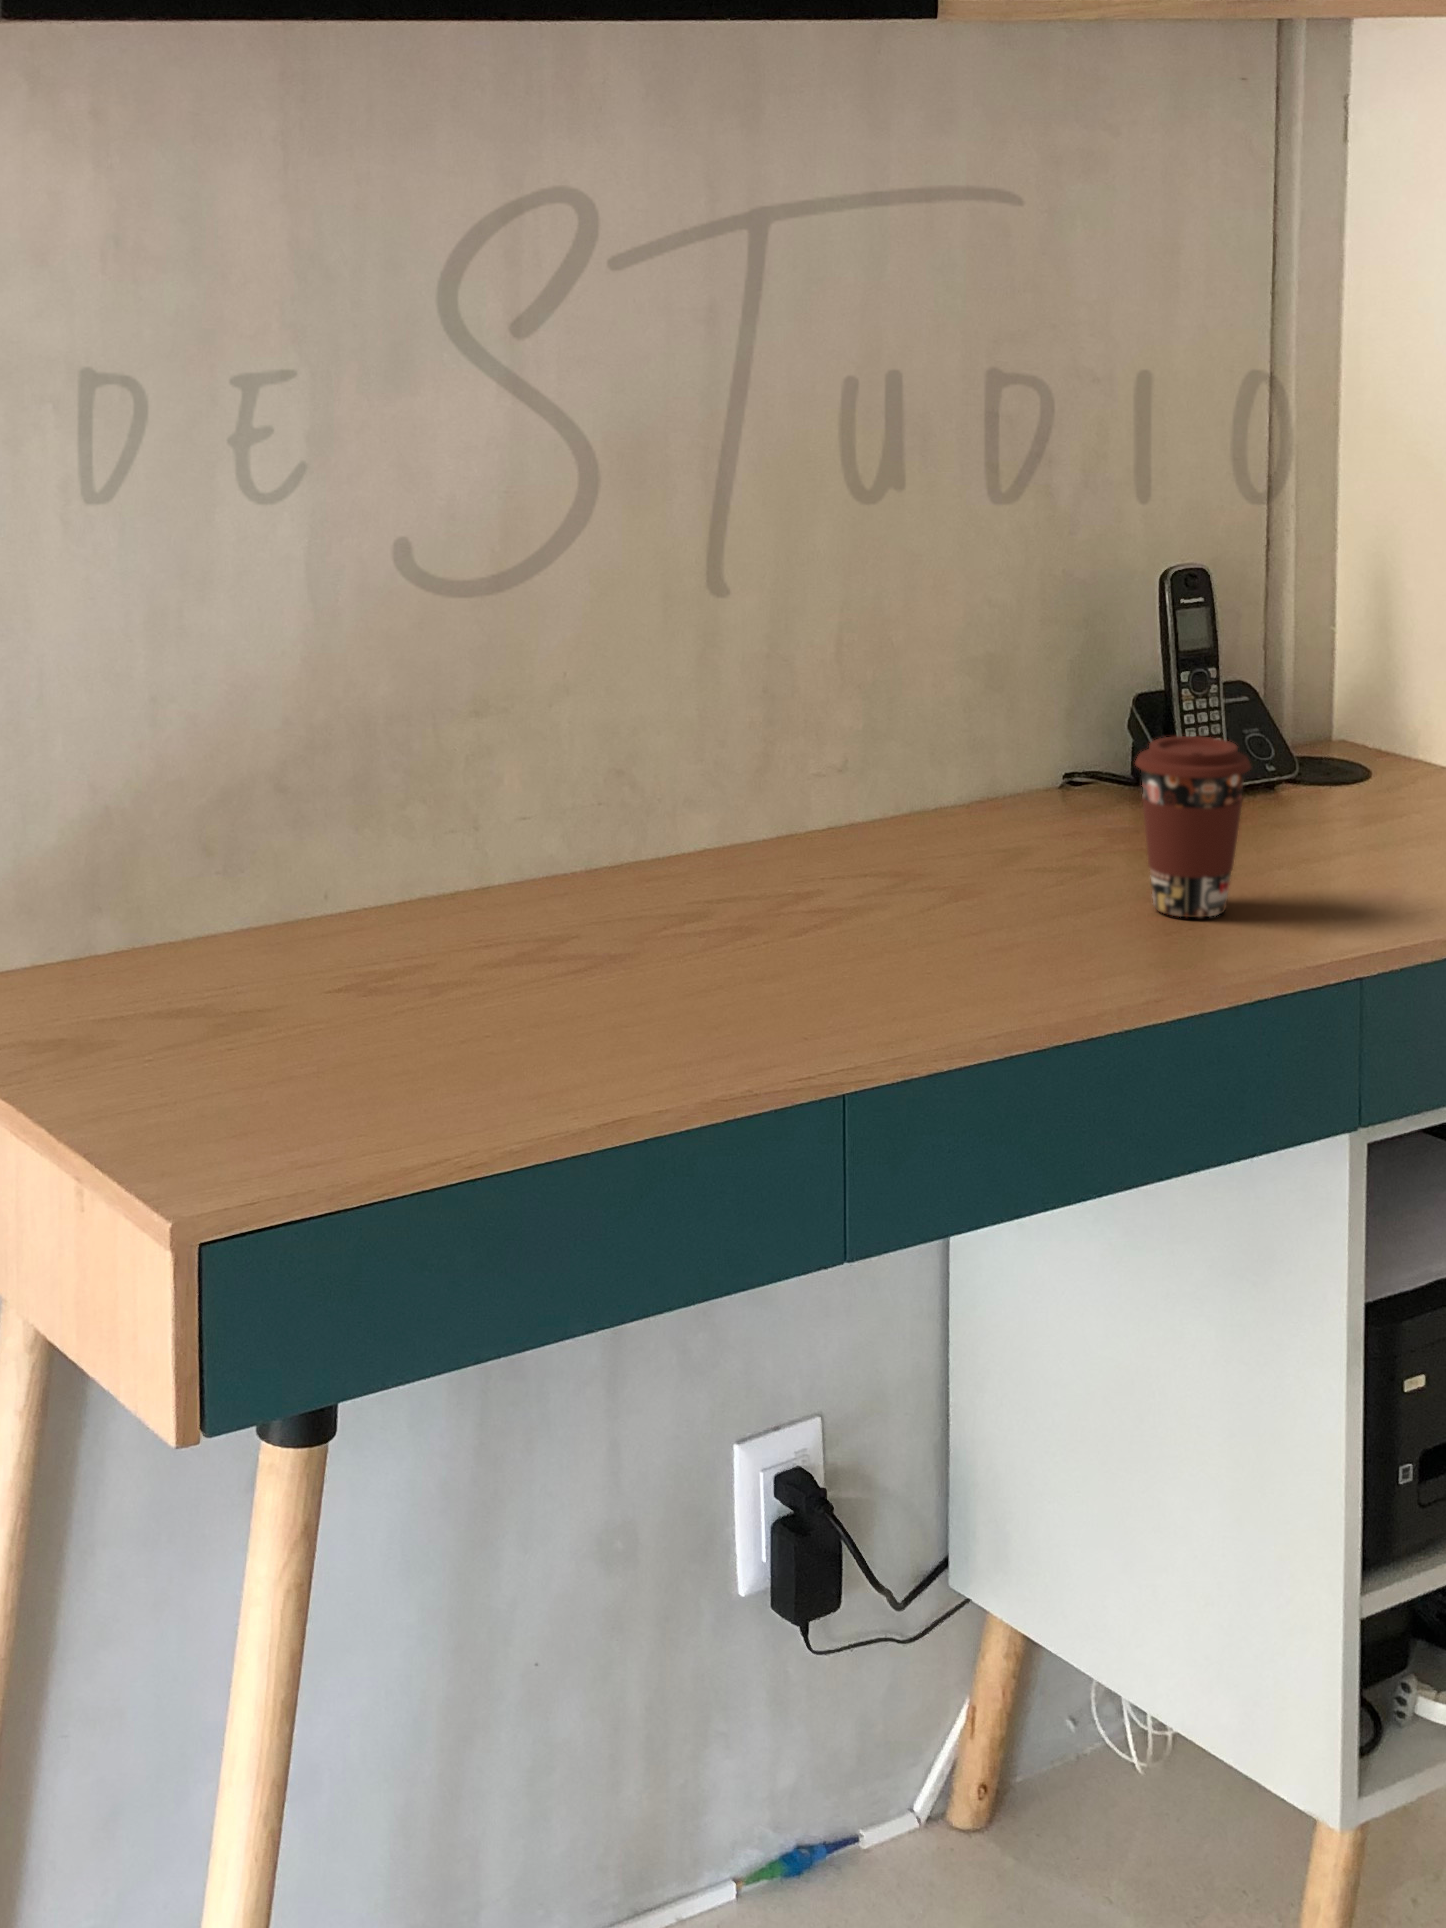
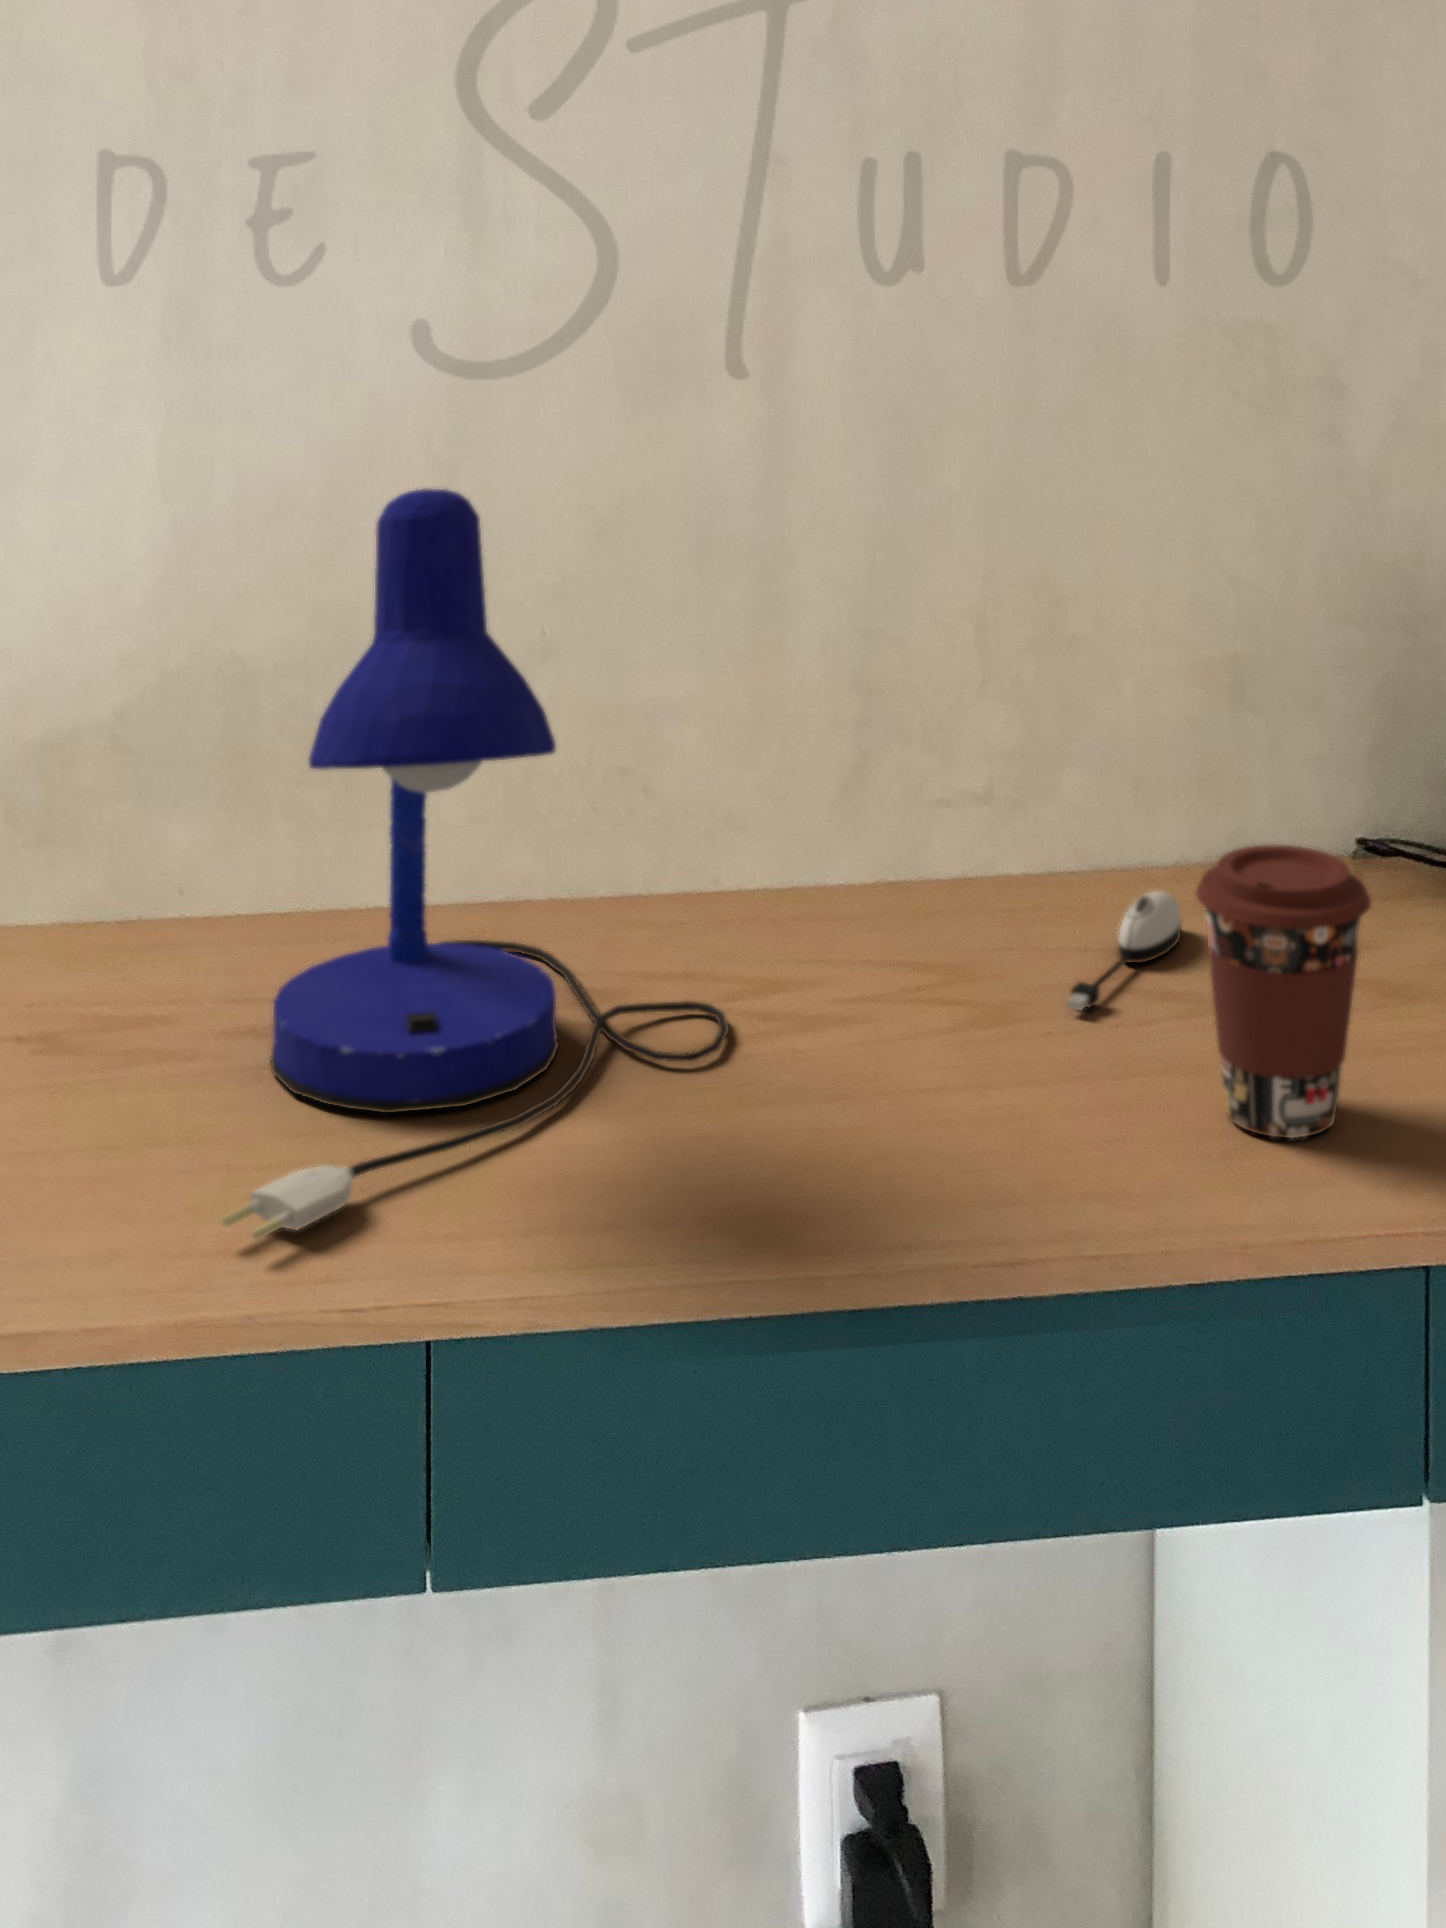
desk lamp: none [507,530,812,1034] -> present [221,489,729,1239]
computer mouse: none [982,809,1017,878] -> present [1067,891,1181,1010]

